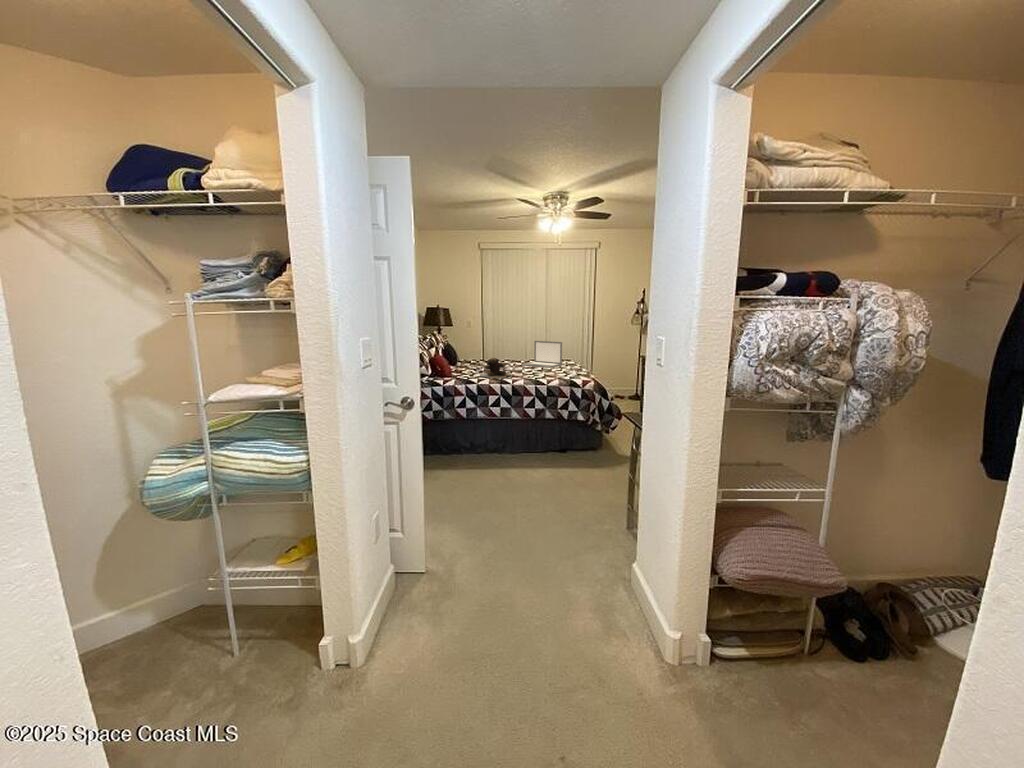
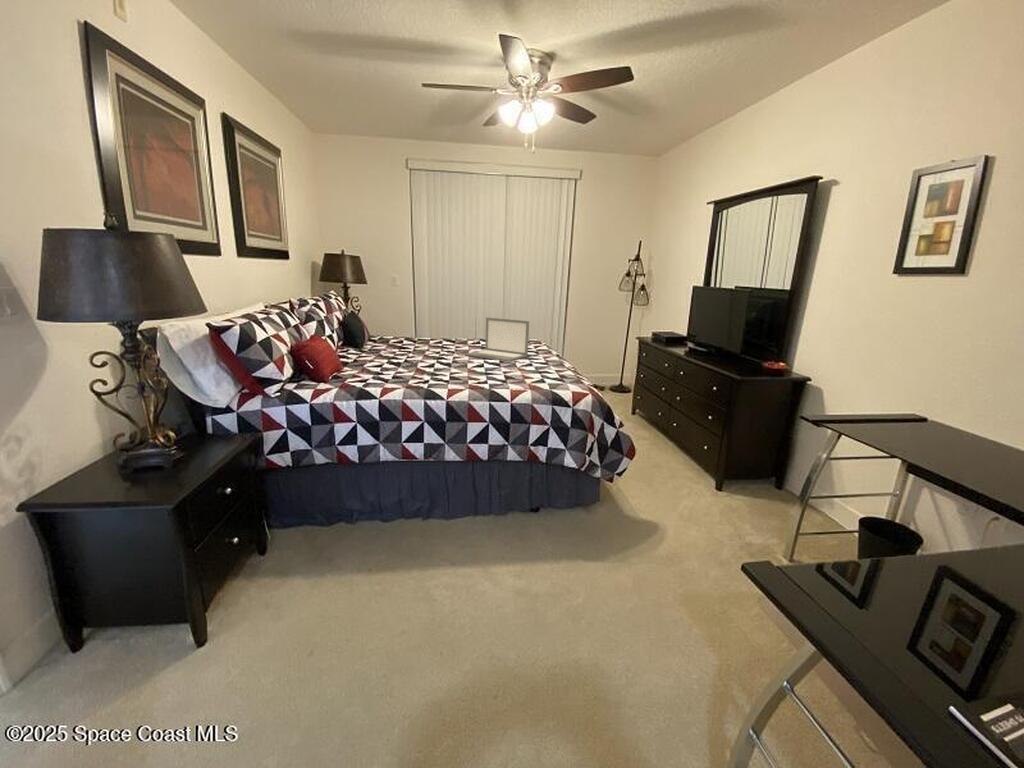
teddy bear: present [480,358,512,378] -> none [388,346,452,385]

